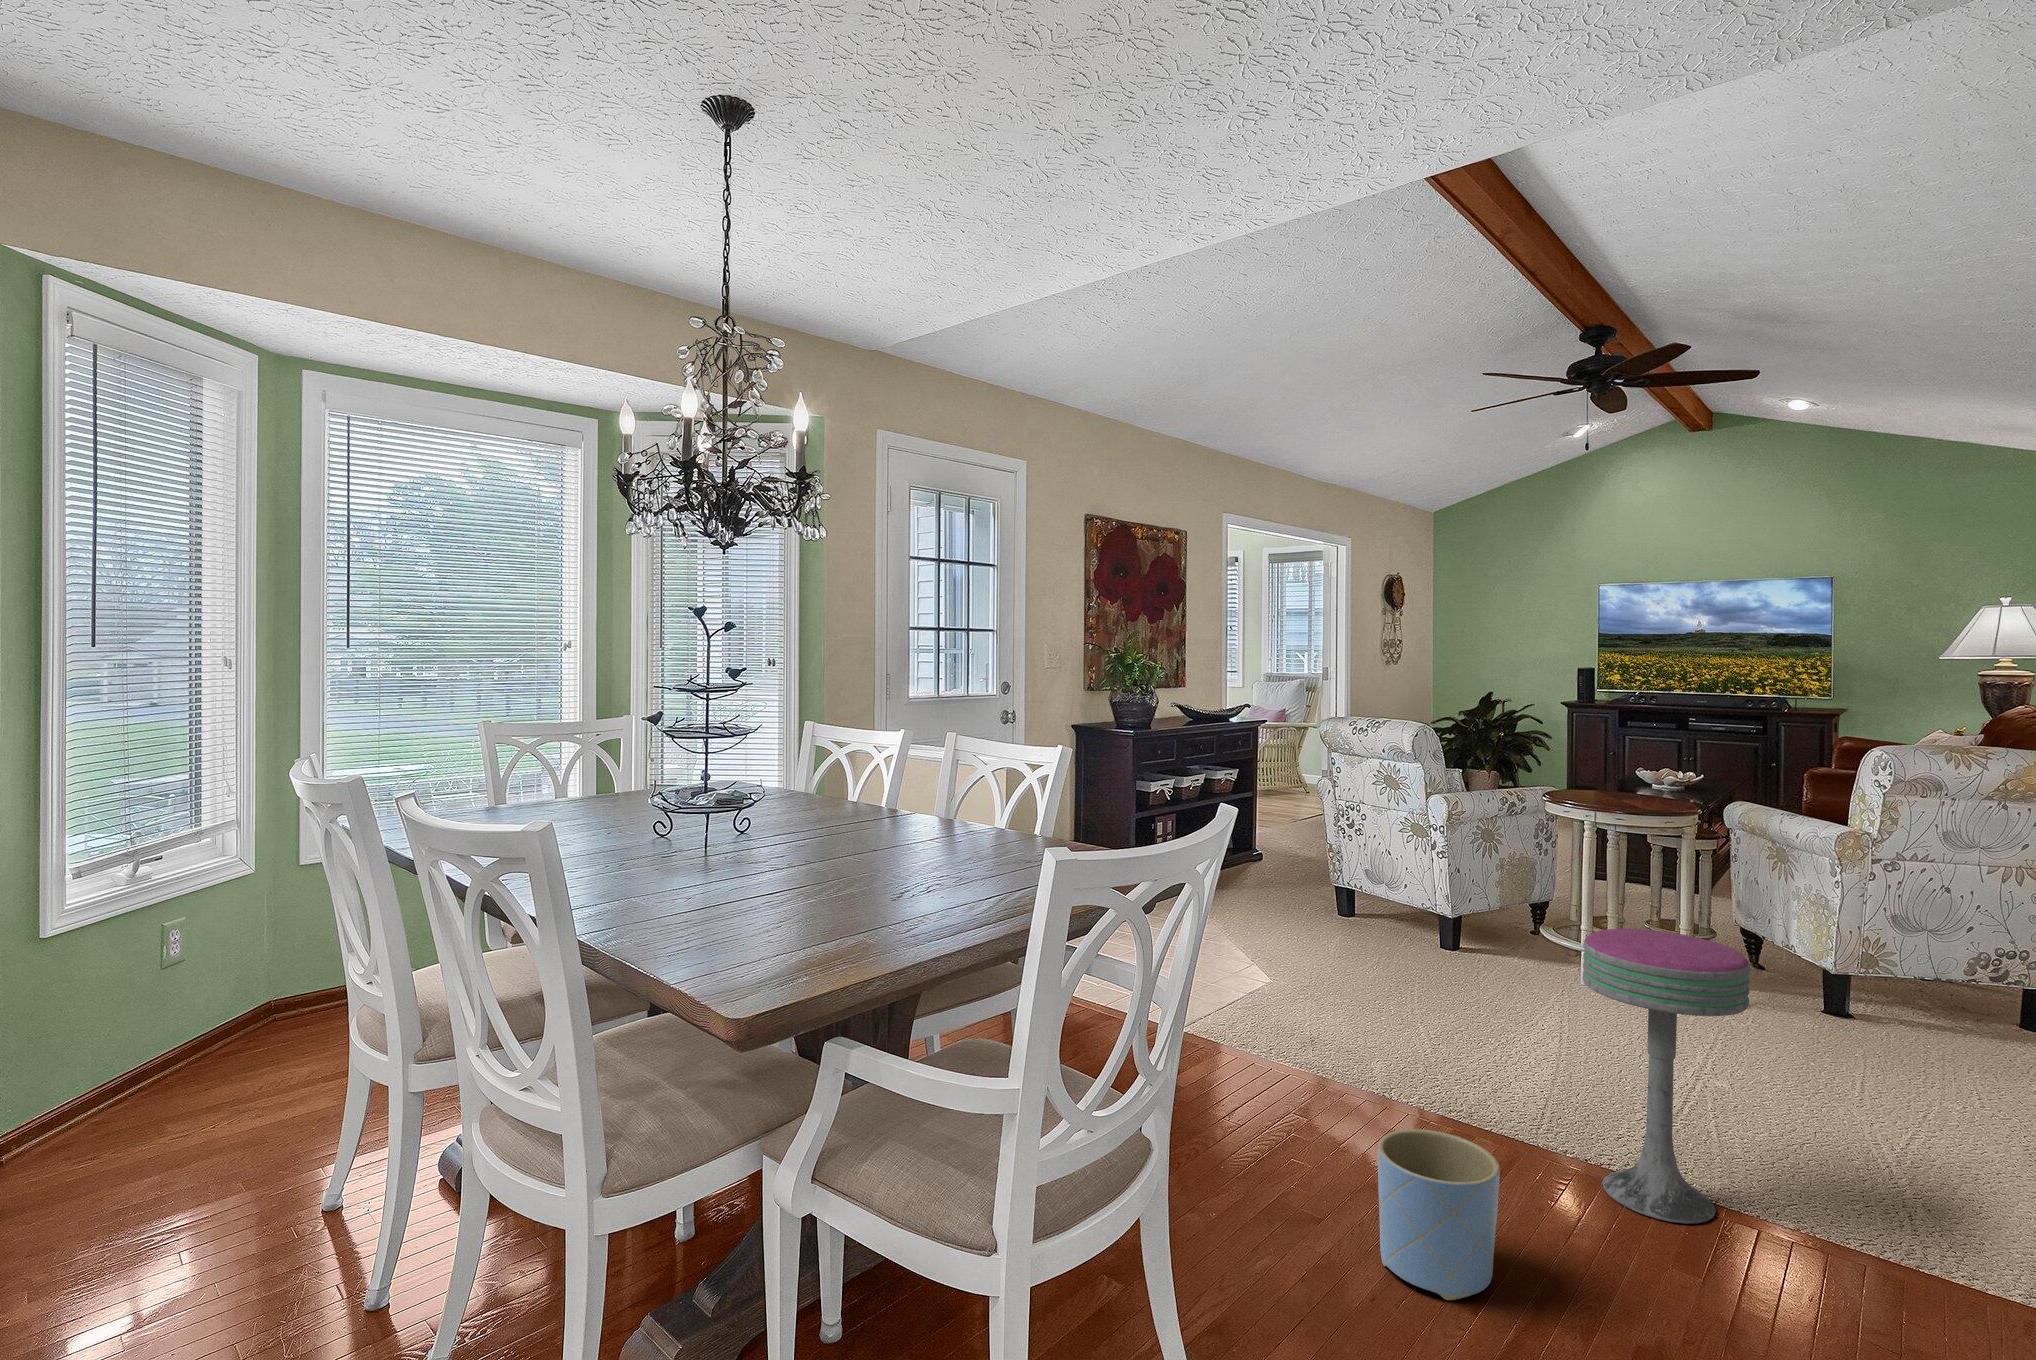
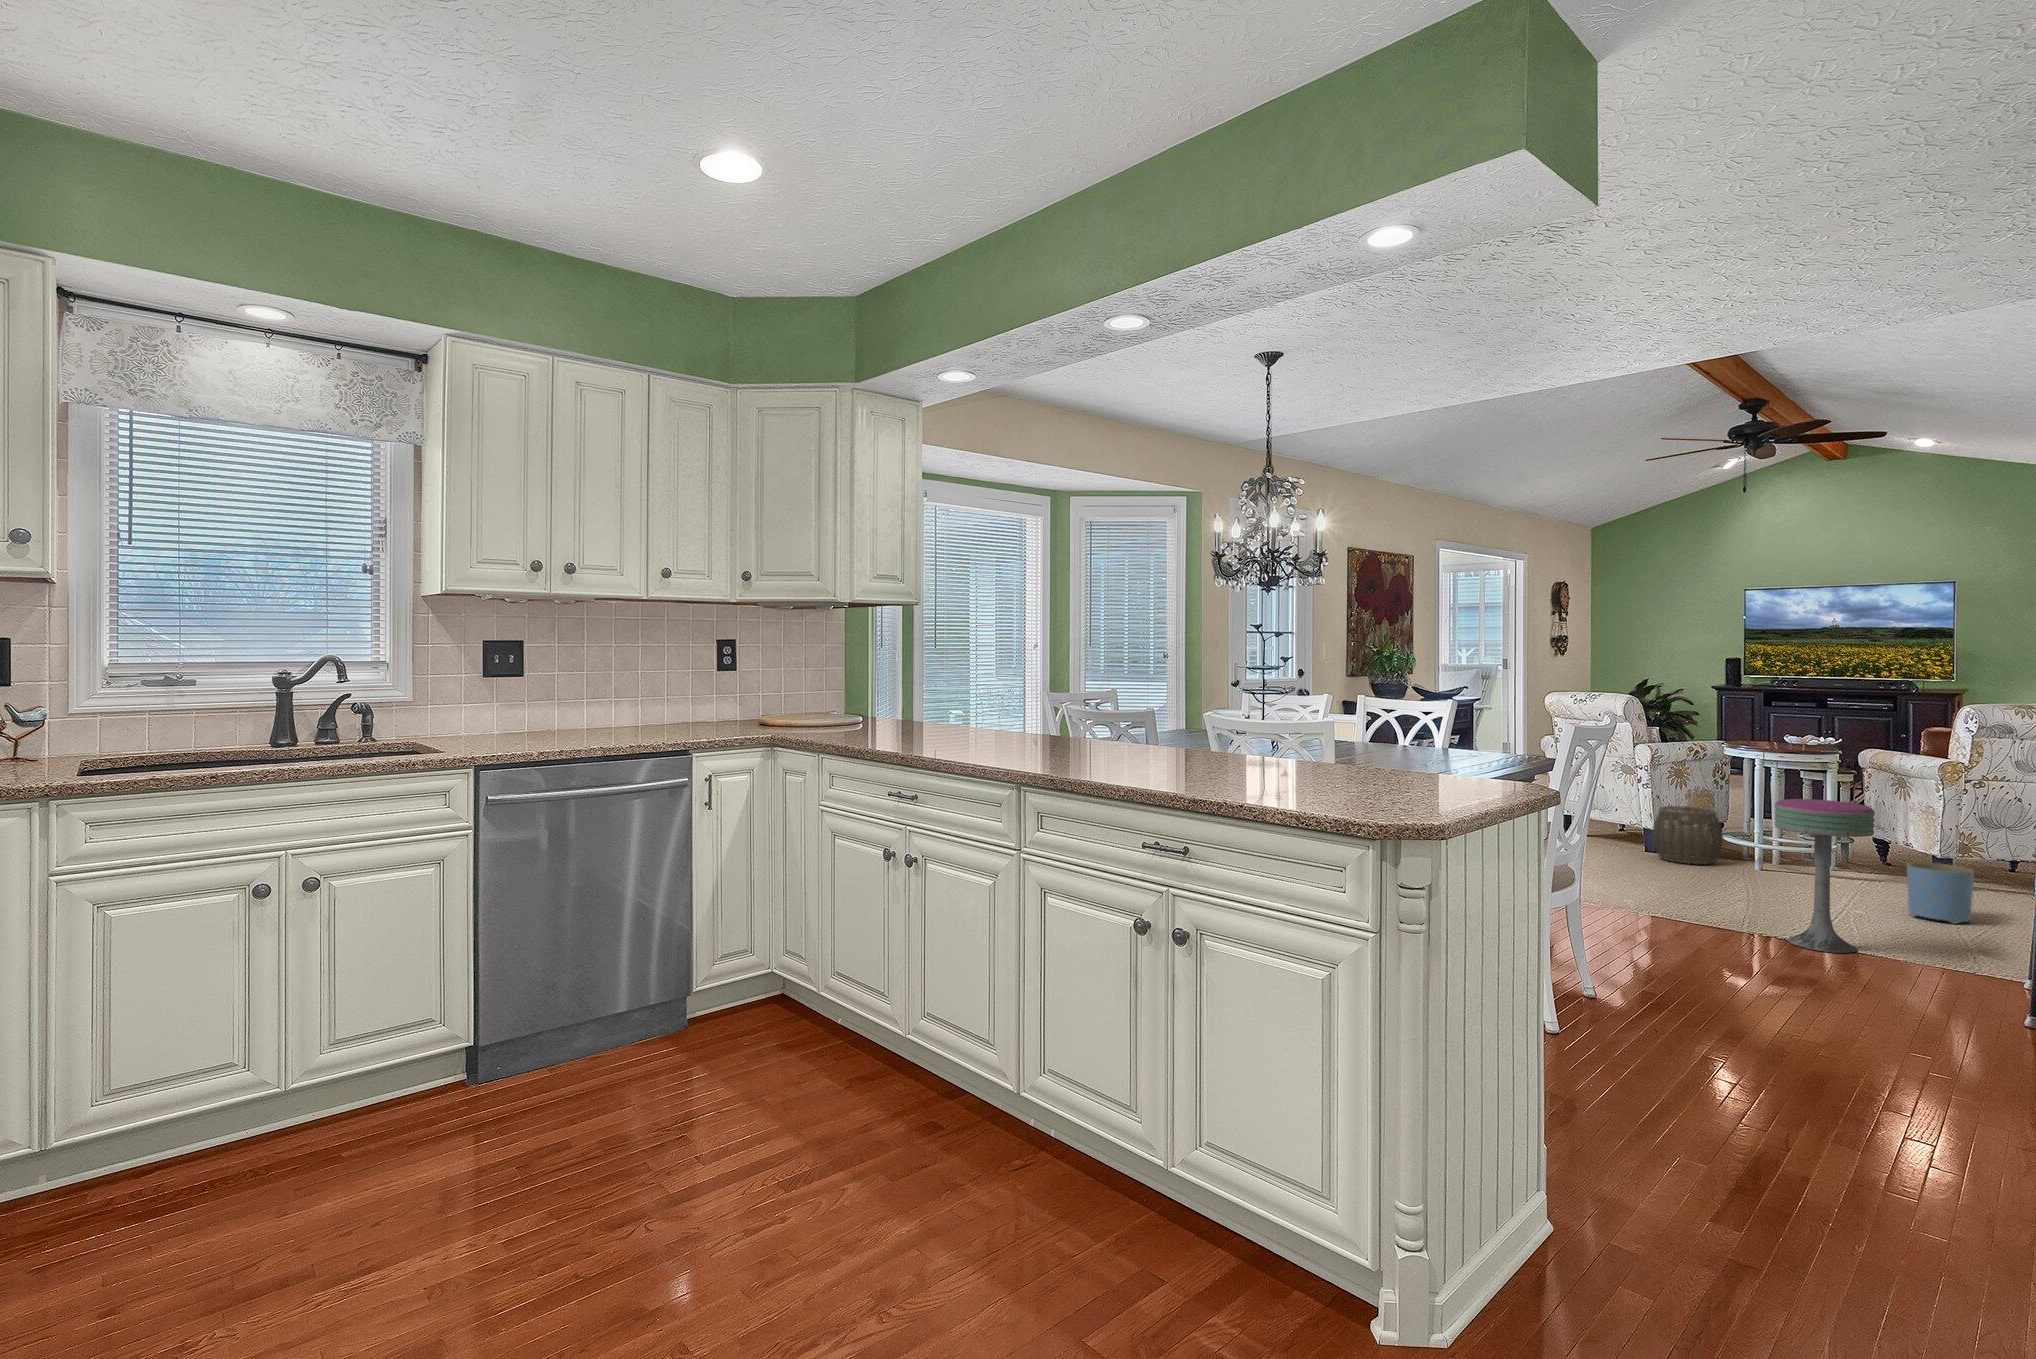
woven basket: none [1444,884,1541,975] -> present [1652,806,1723,865]
planter: present [1378,1129,1500,1300] -> present [1907,862,1974,924]

